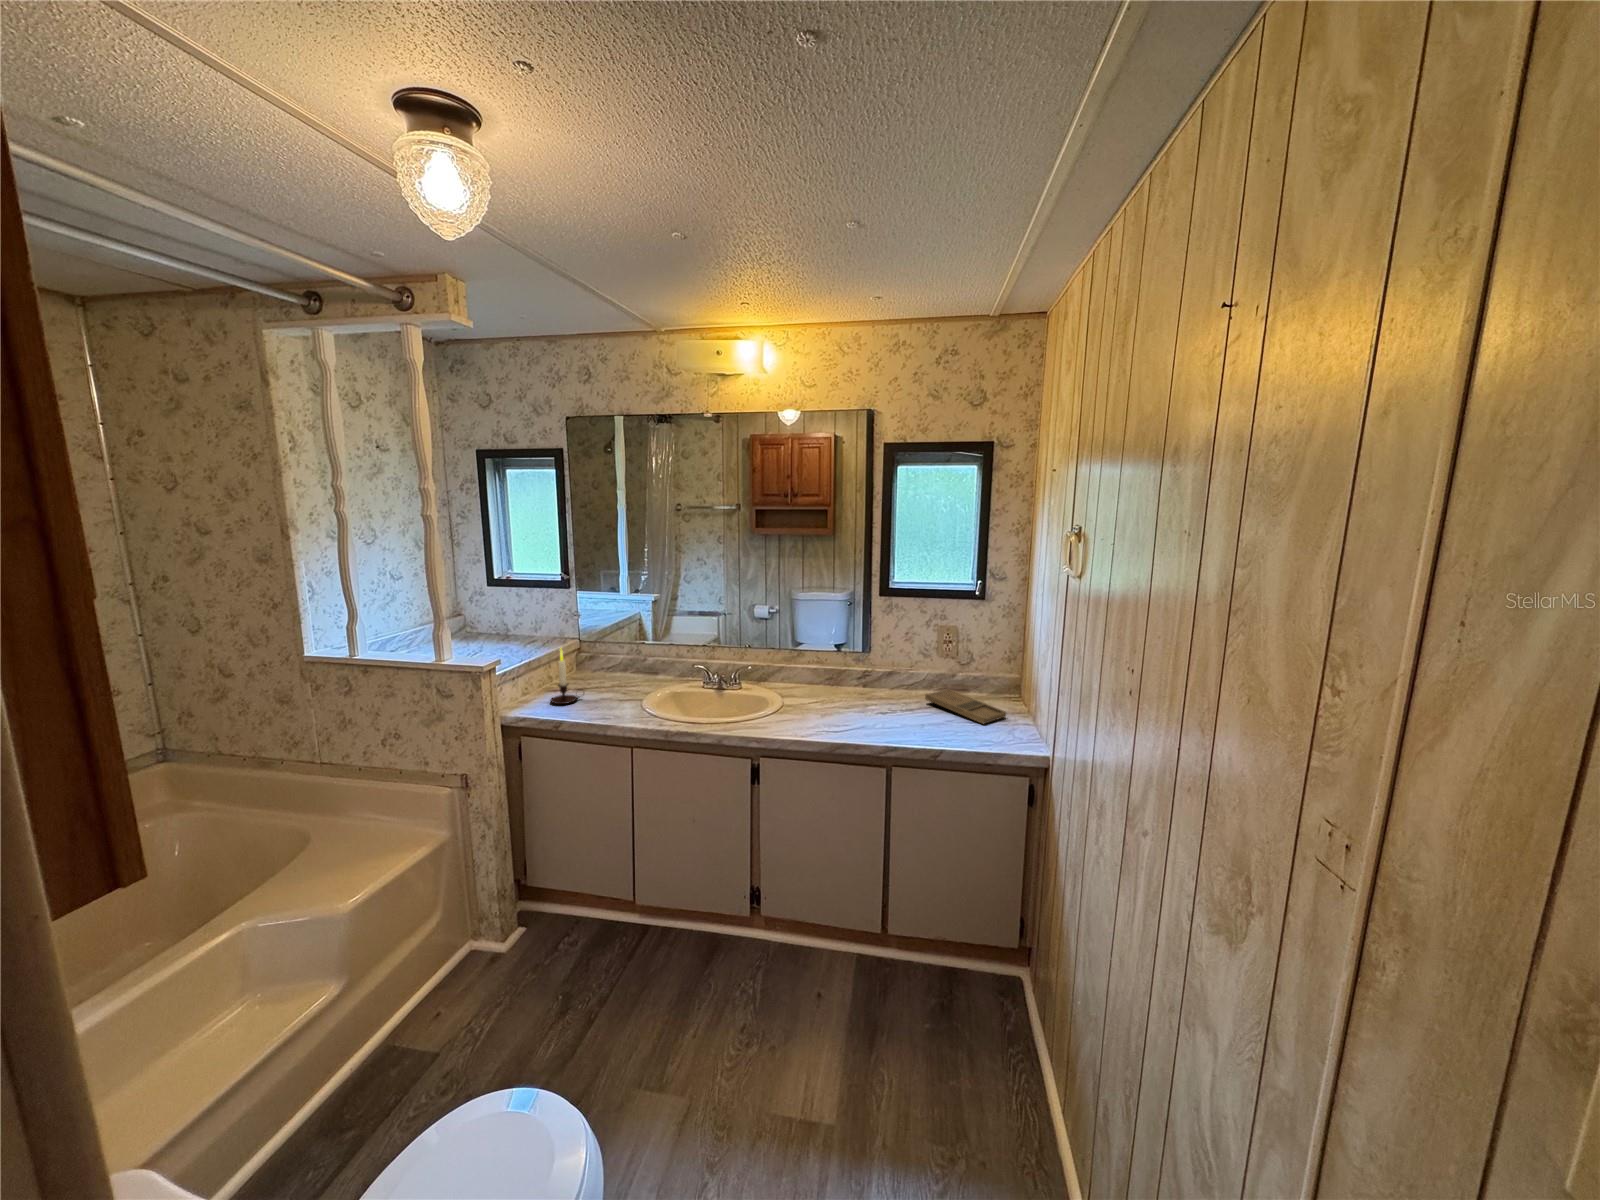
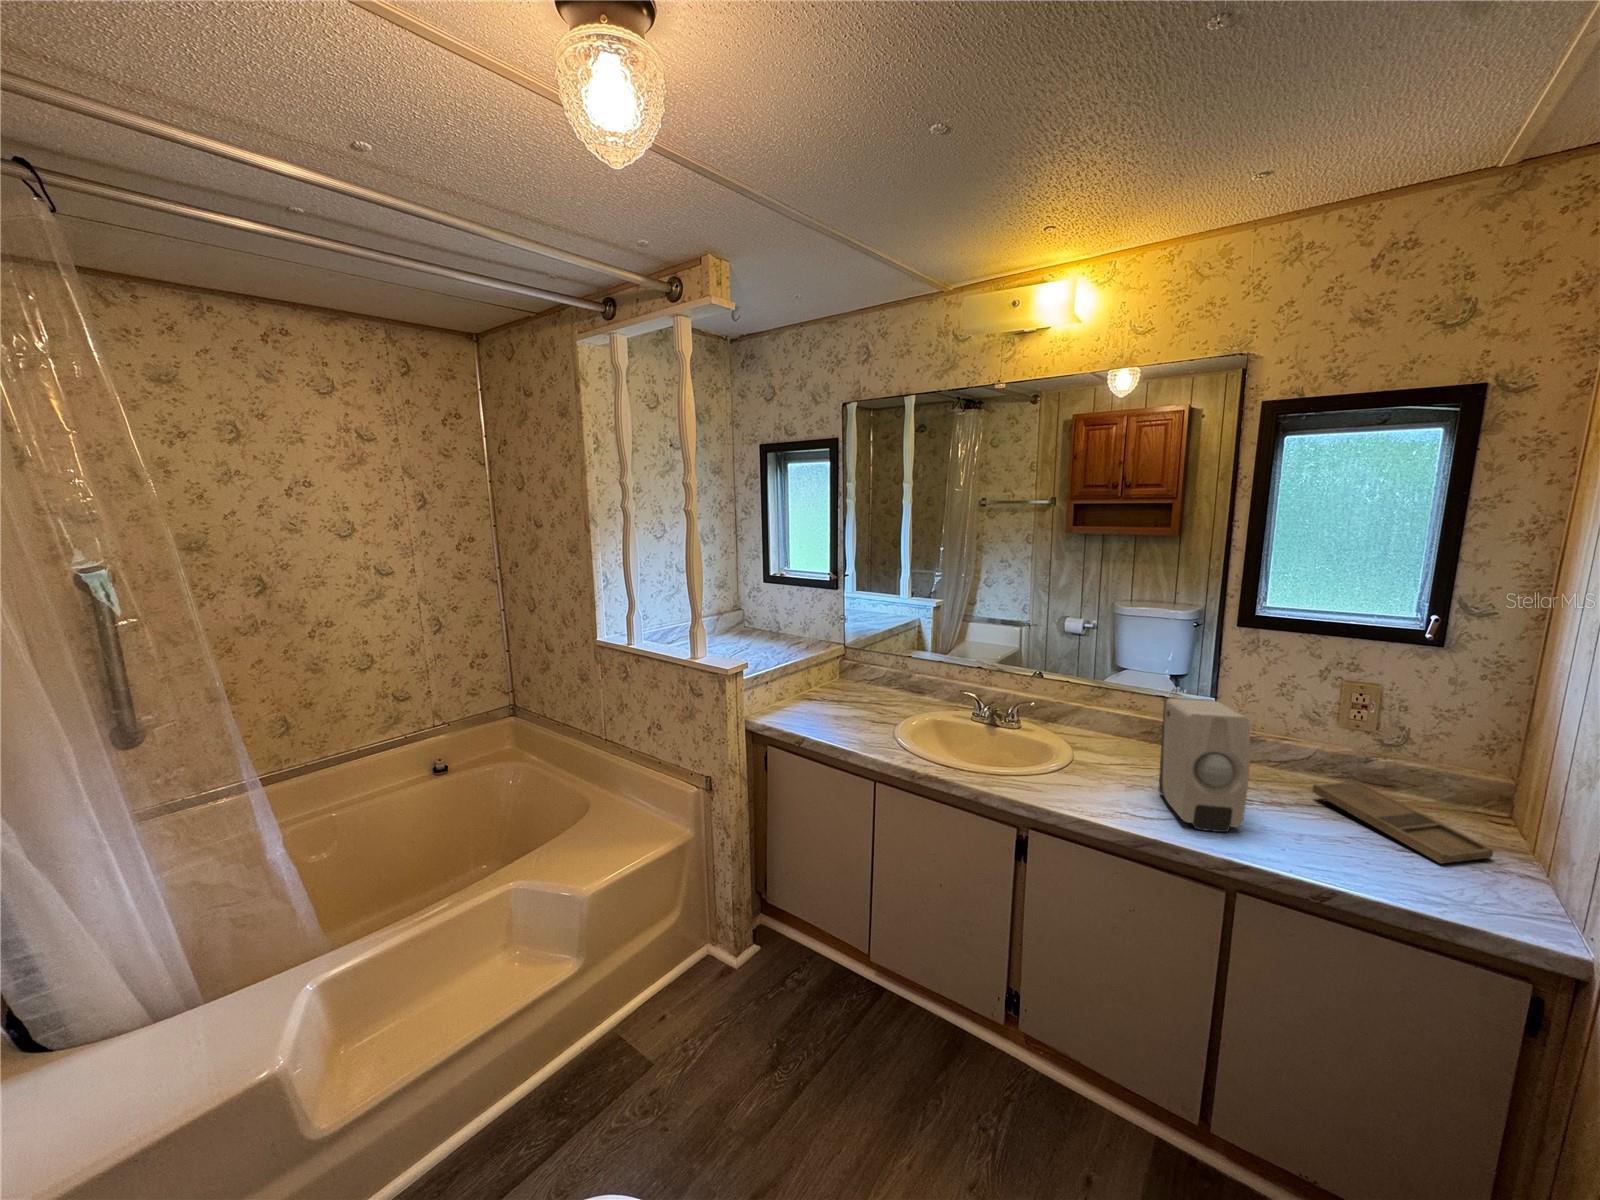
soap dispenser: none [839,645,889,731] -> present [1158,698,1250,832]
candle: present [550,649,581,704] -> none [799,655,834,717]

